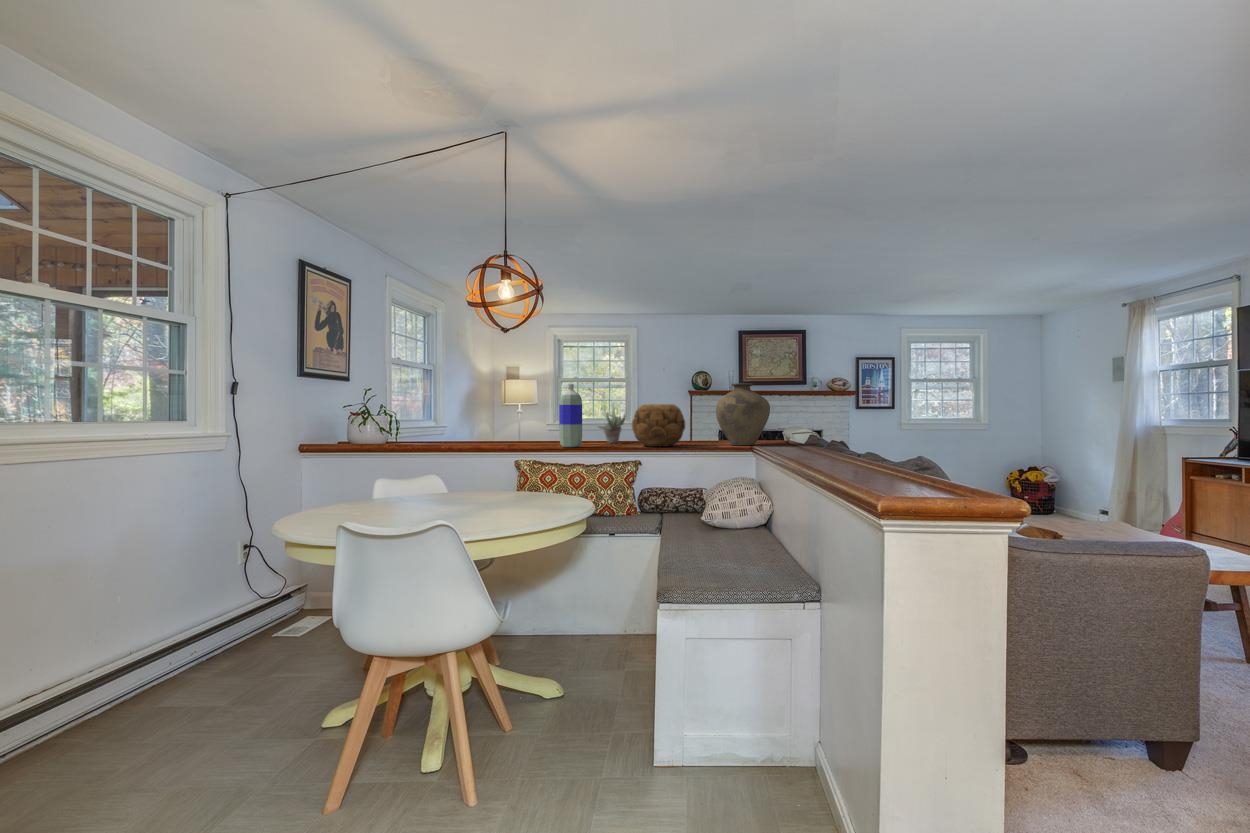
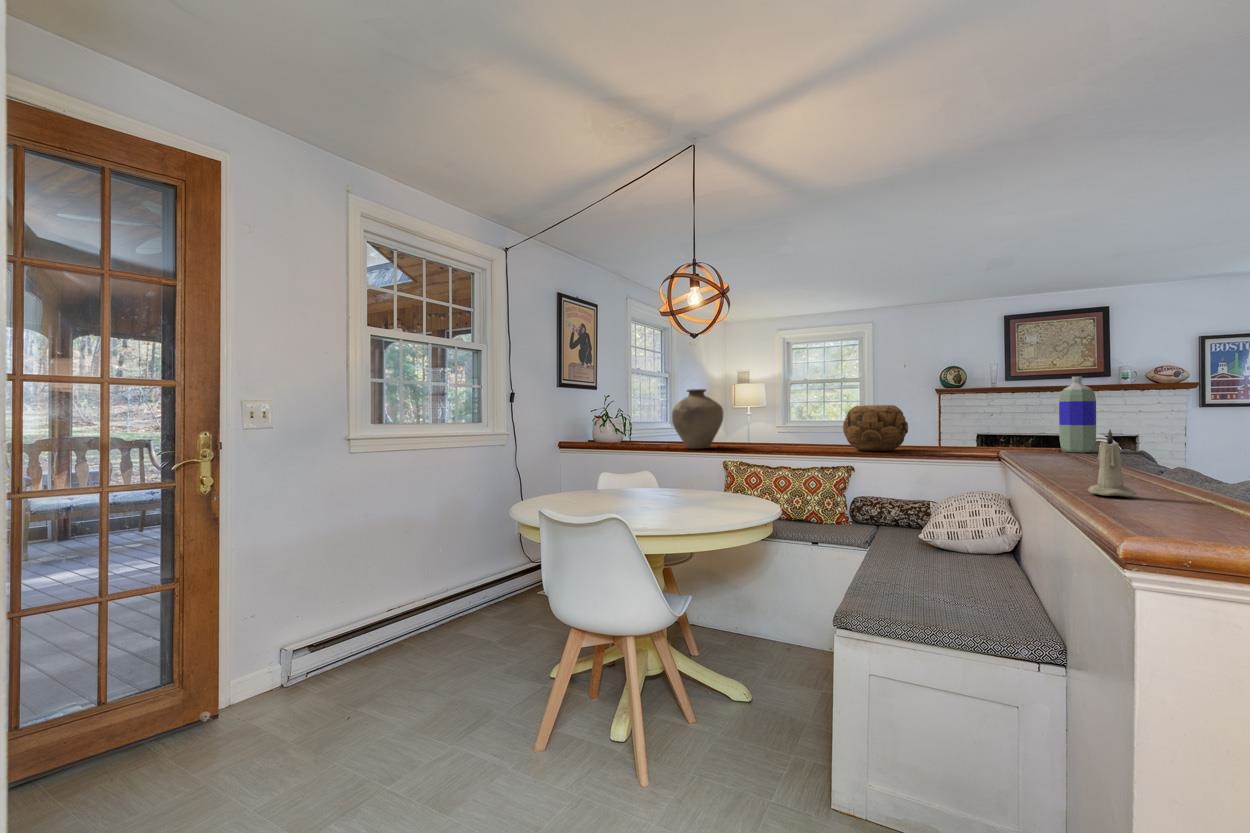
vase: present [716,383,770,445] -> present [672,389,724,449]
bottle: present [559,384,582,447] -> present [1059,376,1096,453]
succulent plant: present [599,405,626,443] -> none [810,405,843,445]
candle: none [822,420,847,466] -> present [1088,430,1137,497]

